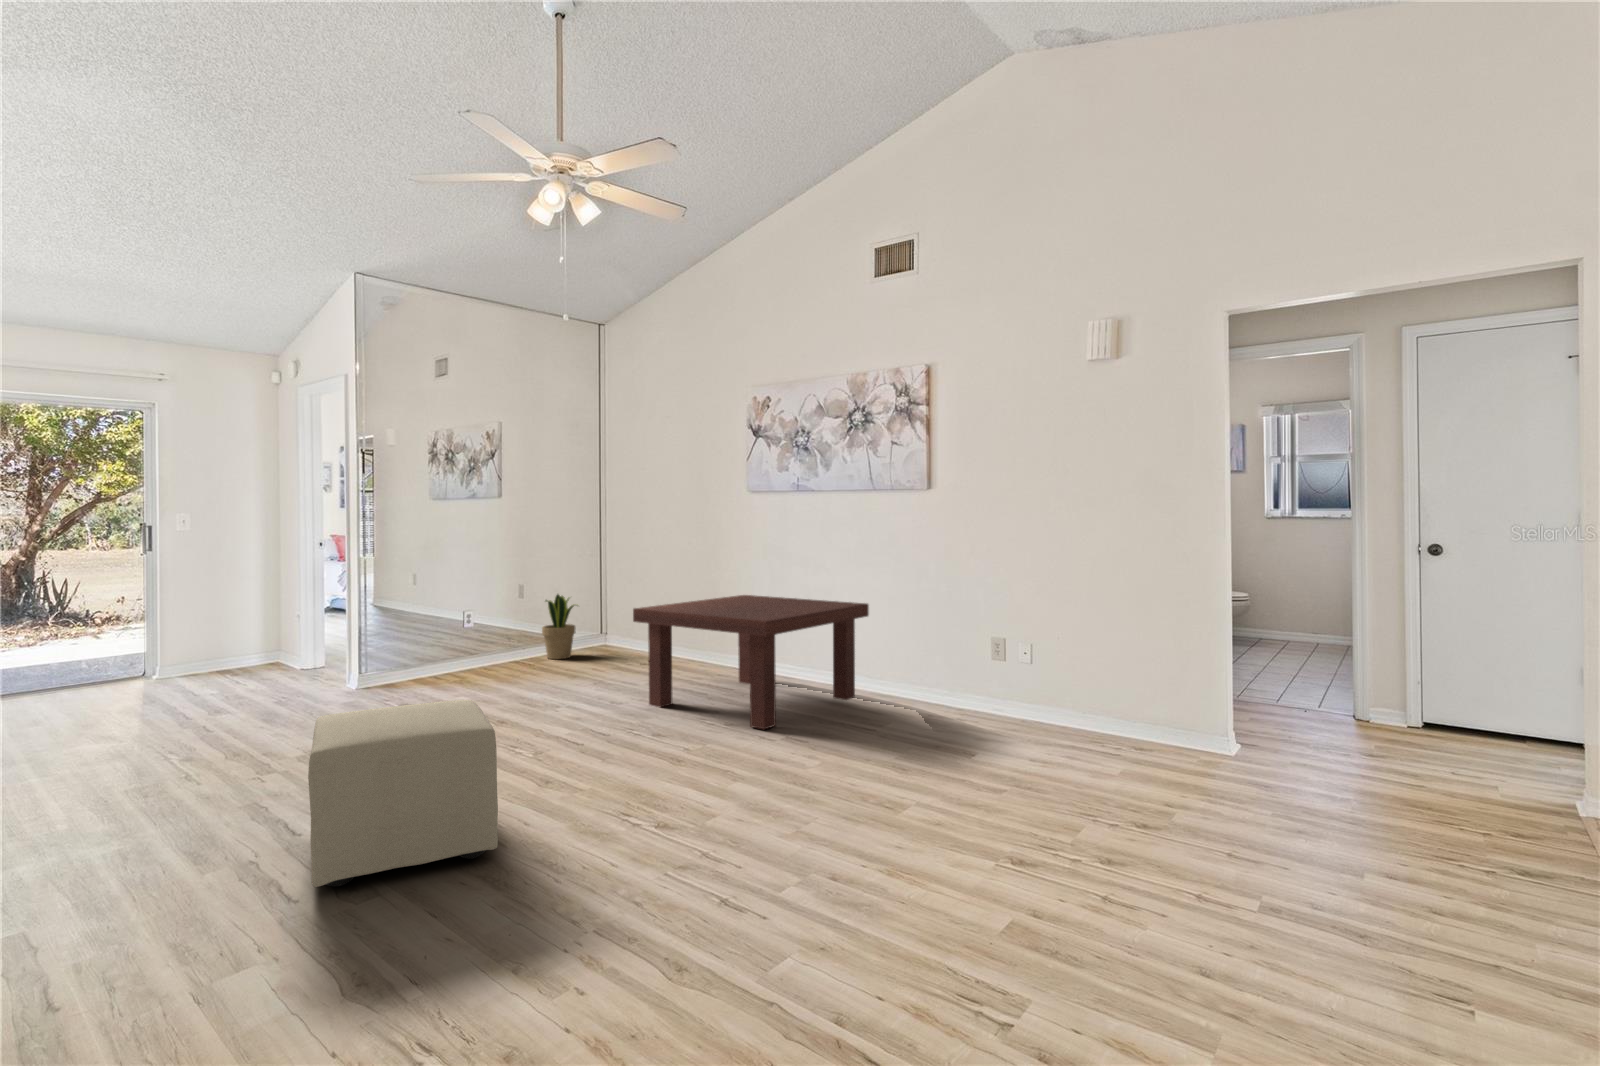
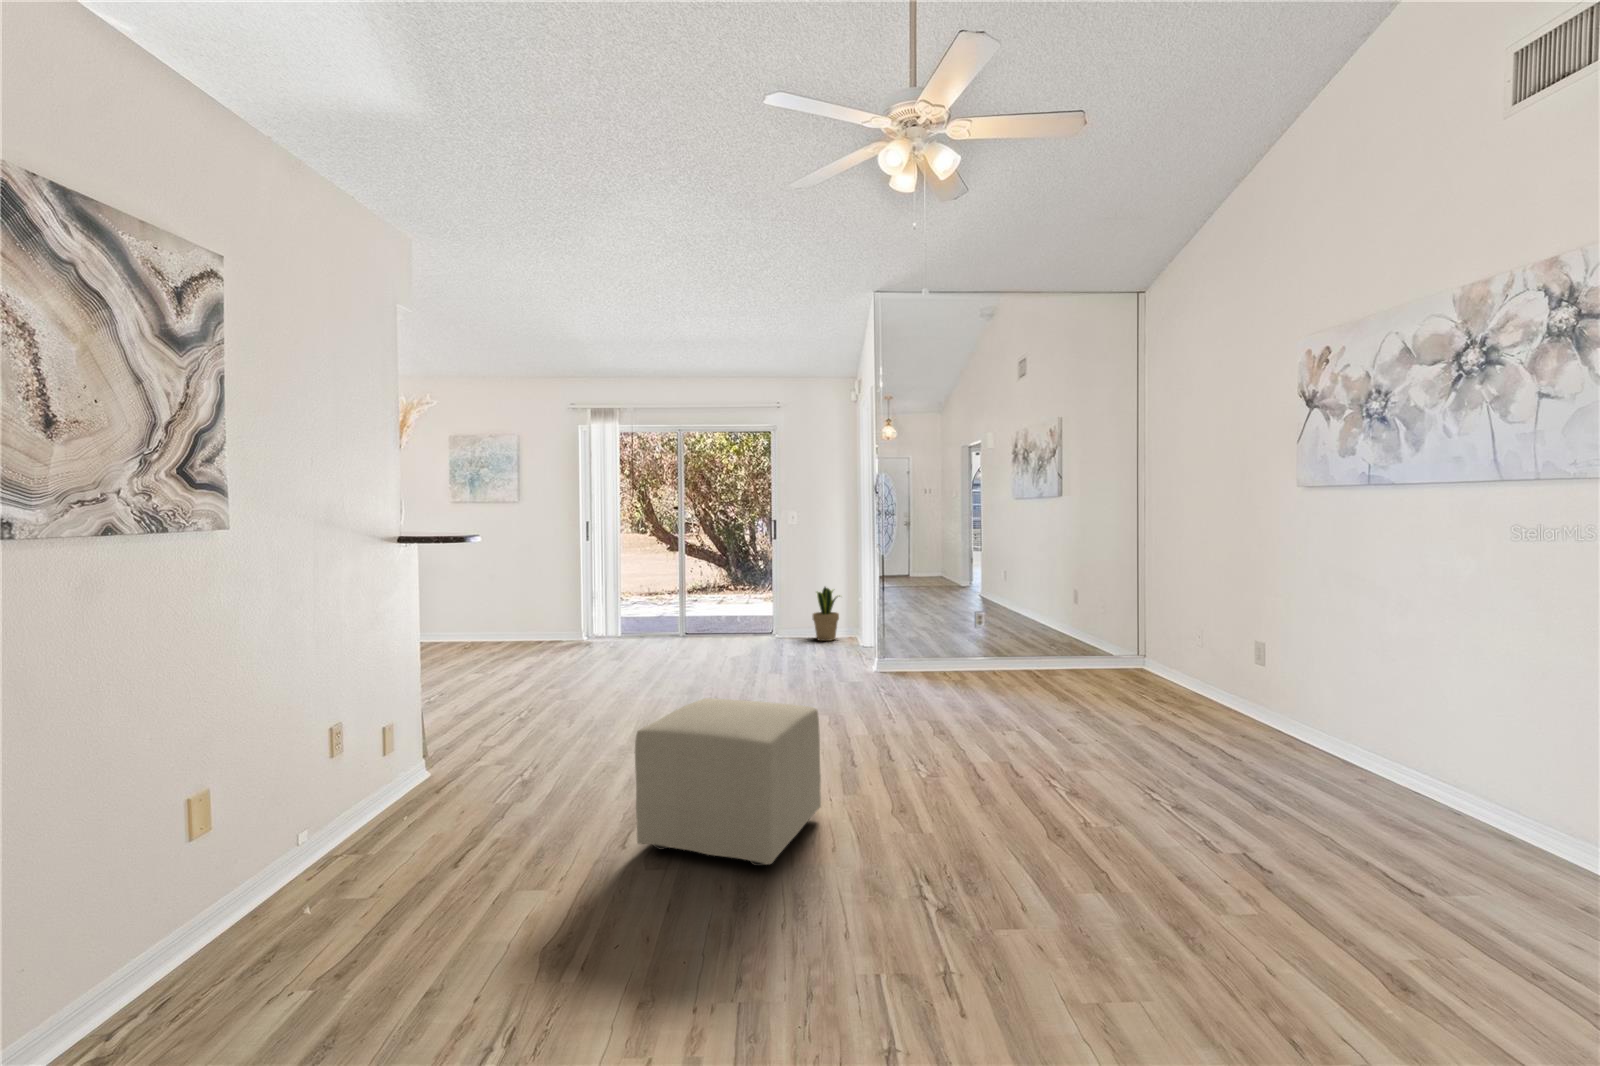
potted plant: present [542,594,576,659] -> present [813,587,840,641]
coffee table: present [633,595,869,729] -> none [1097,625,1489,821]

